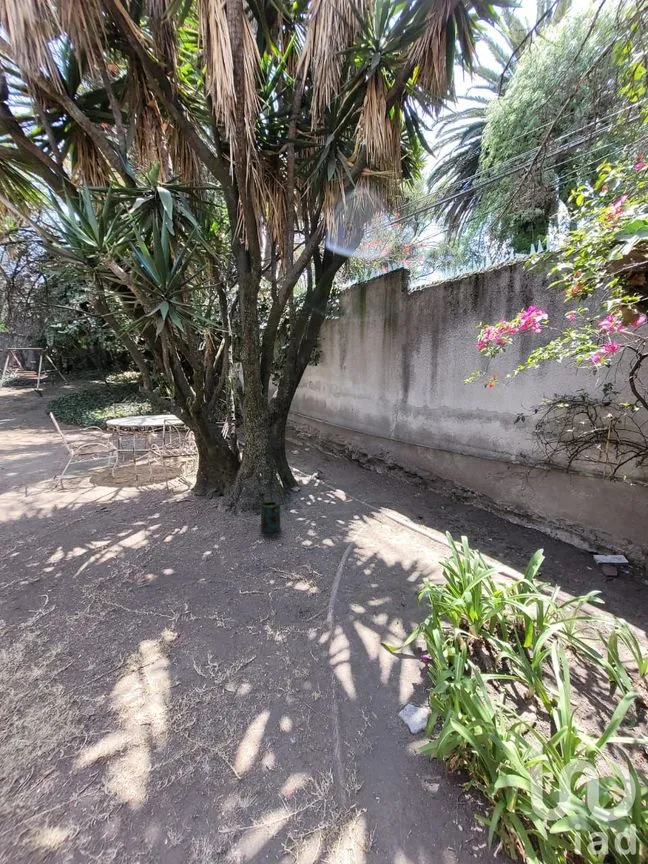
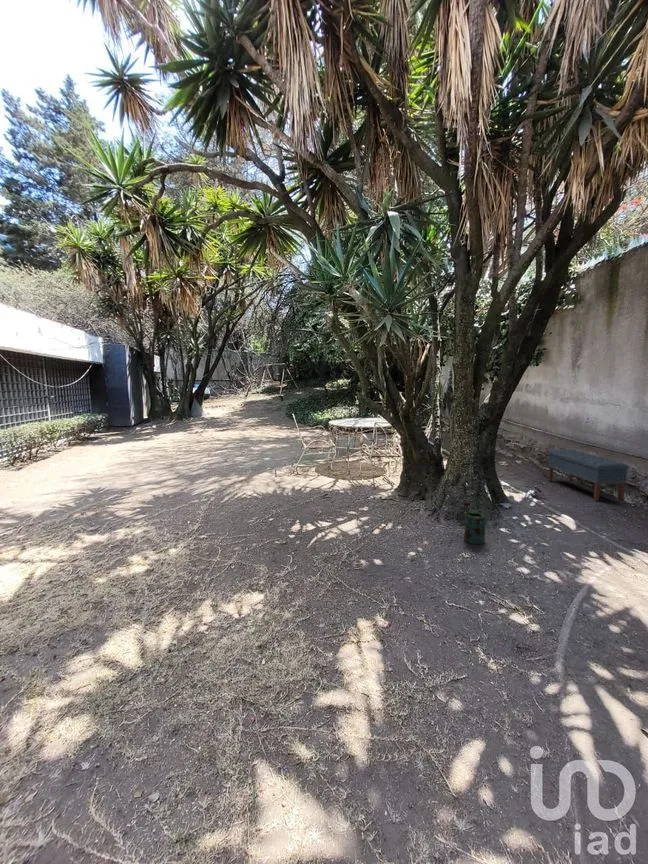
bench: none [326,437,384,477] -> present [548,450,629,501]

